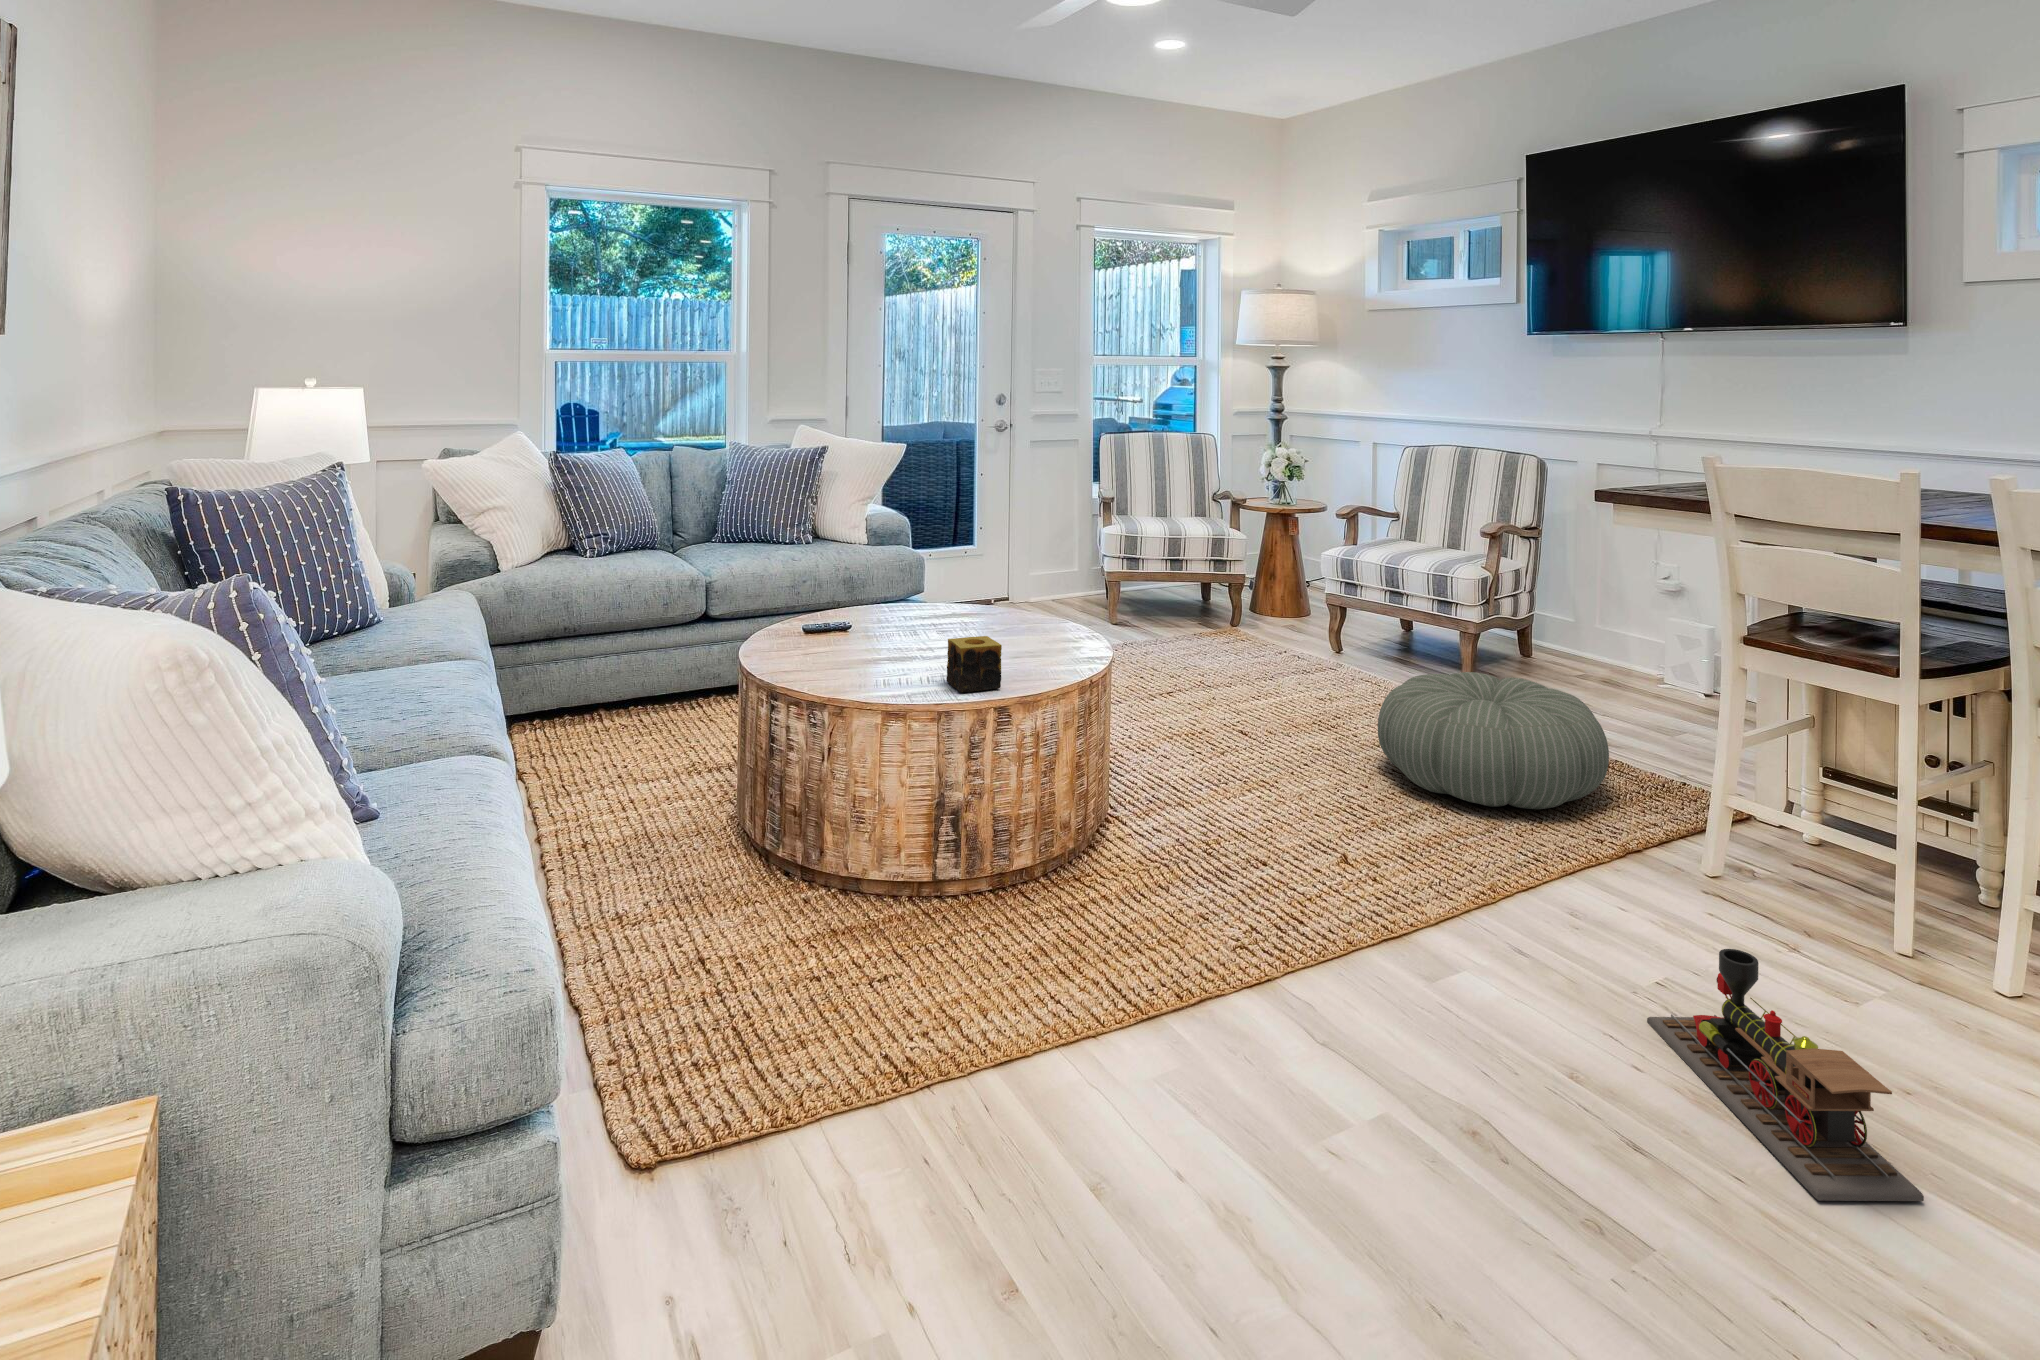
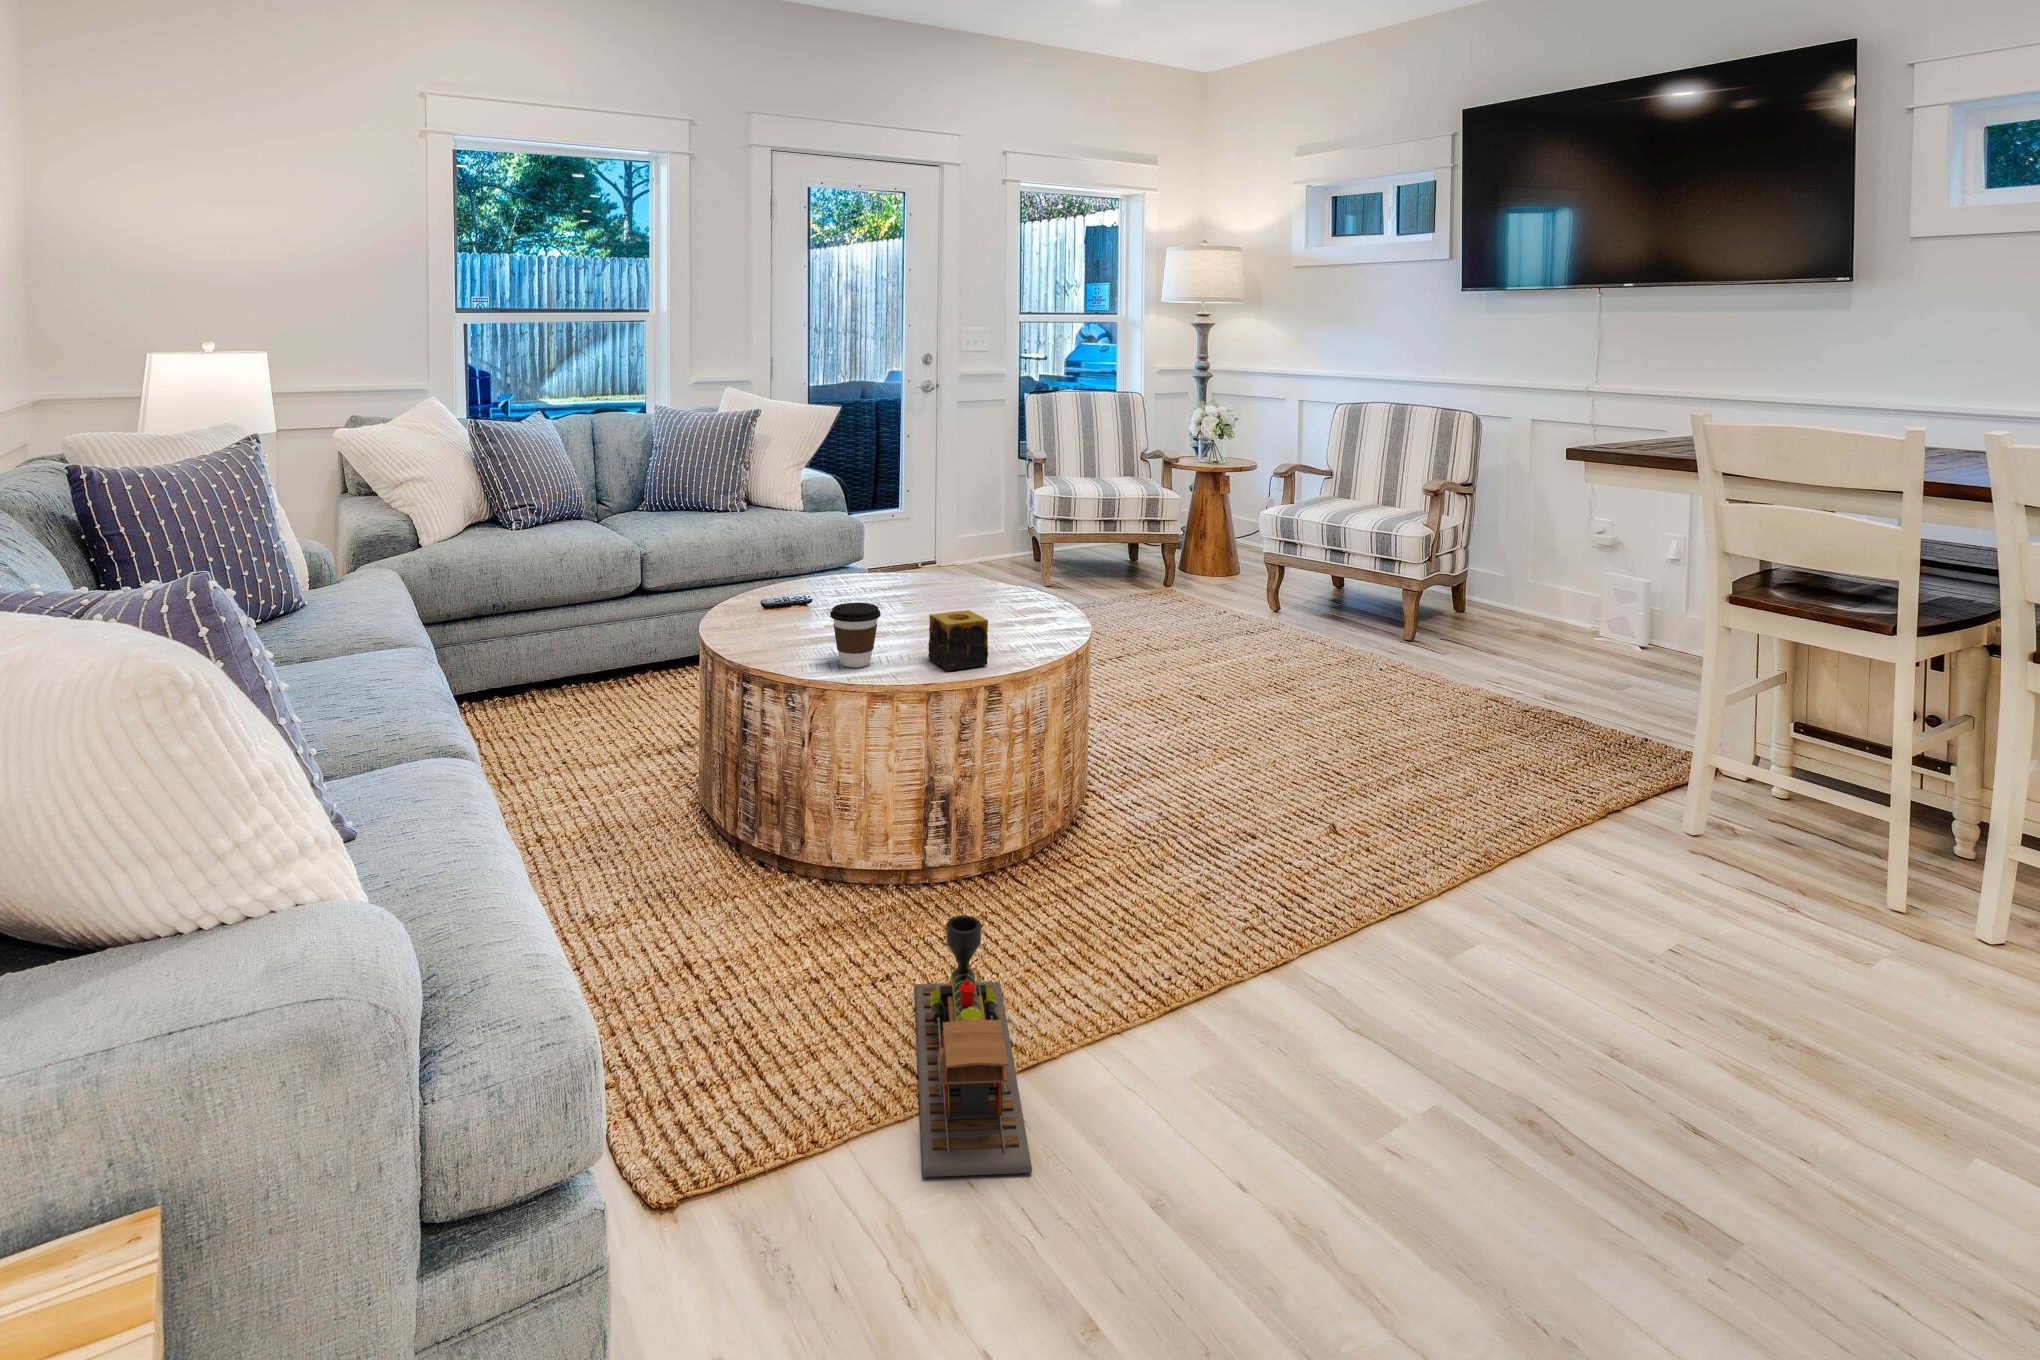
coffee cup: none [853,626,900,688] -> present [830,603,881,667]
pouf: present [1378,672,1609,809] -> none [1343,633,1578,770]
toy train: present [1647,949,1924,1201] -> present [915,916,1032,1177]

